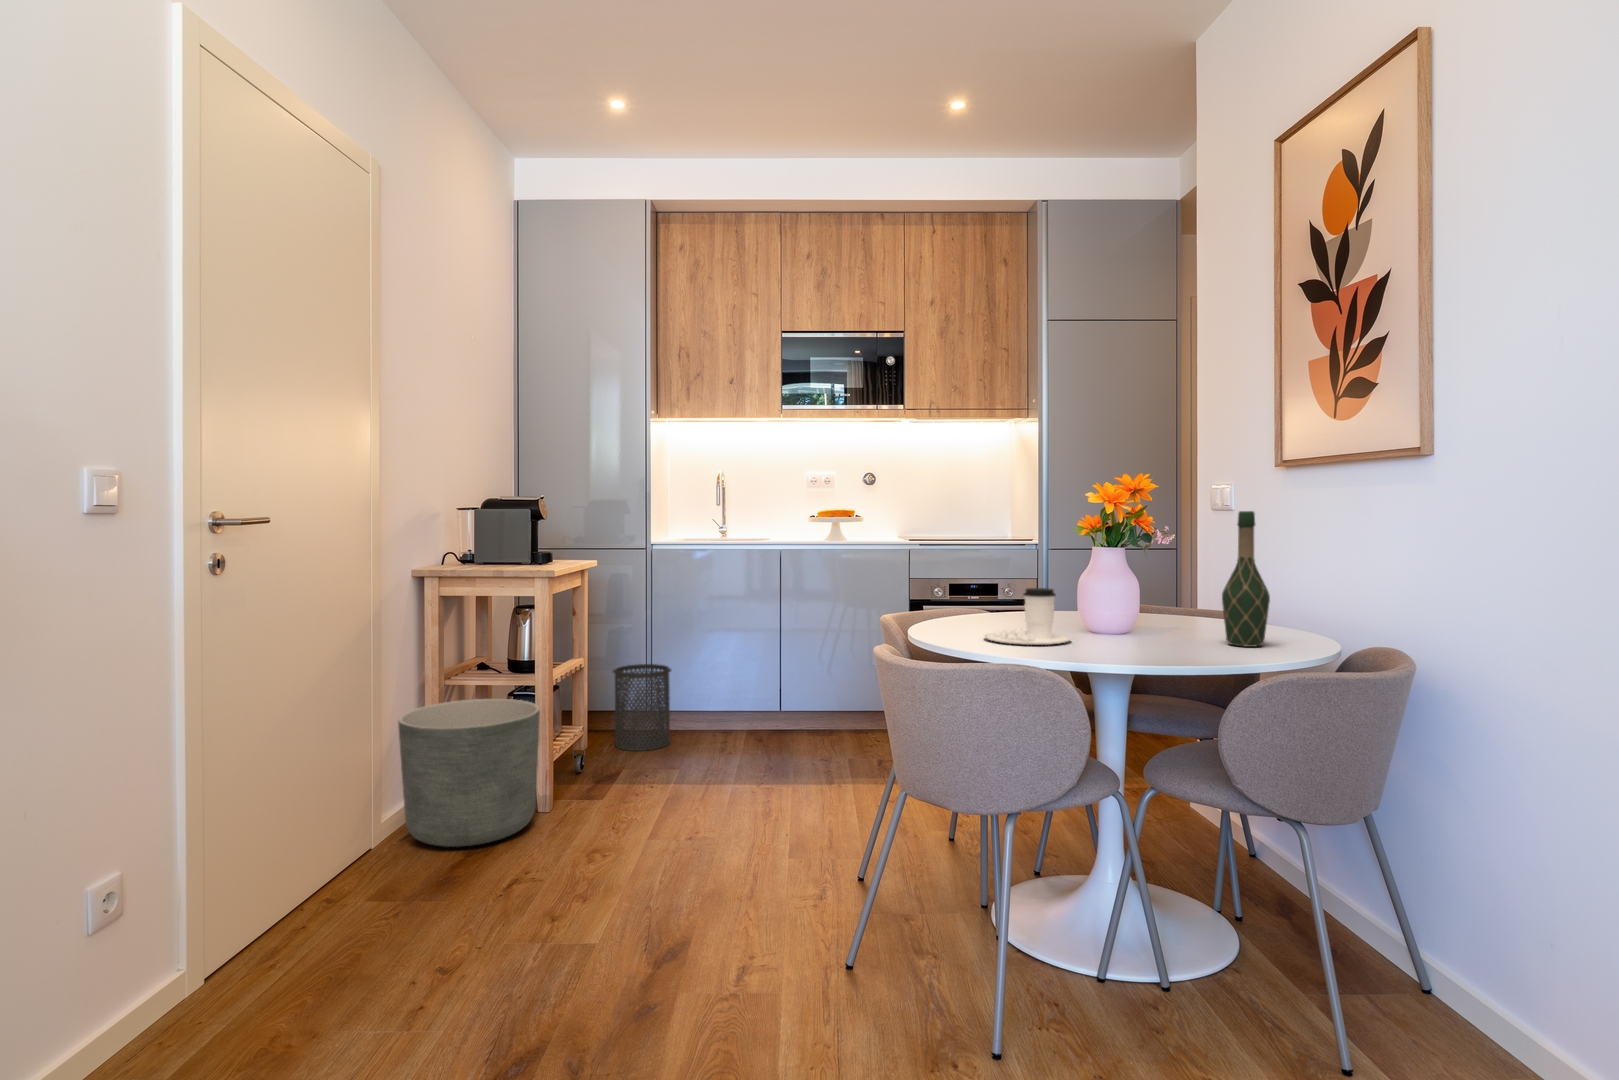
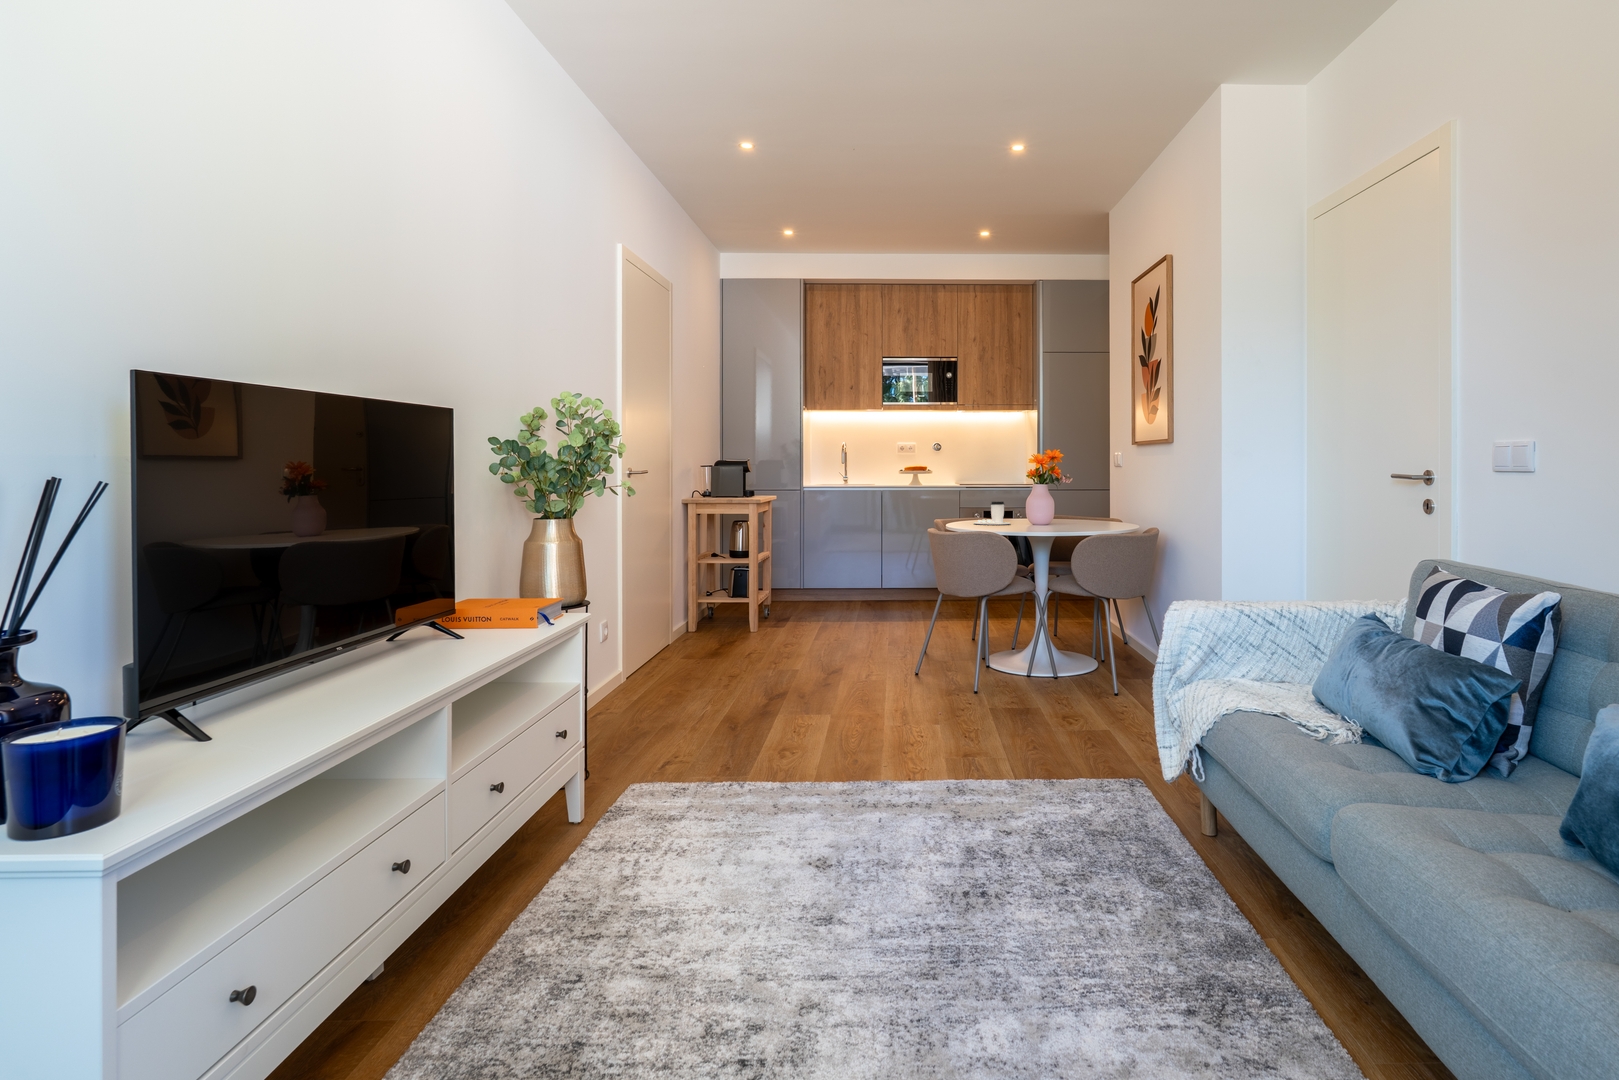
wine bottle: present [1222,511,1270,647] -> none [1077,467,1096,525]
trash can: present [613,664,671,751] -> none [779,561,813,610]
planter: present [398,699,540,847] -> none [688,568,755,636]

